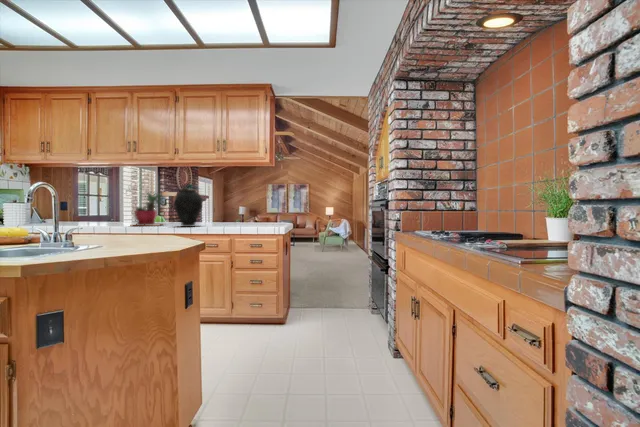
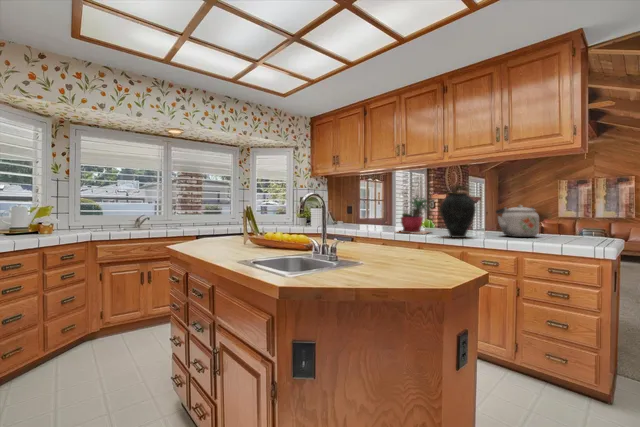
kettle: none [217,200,246,224] -> present [496,205,539,237]

